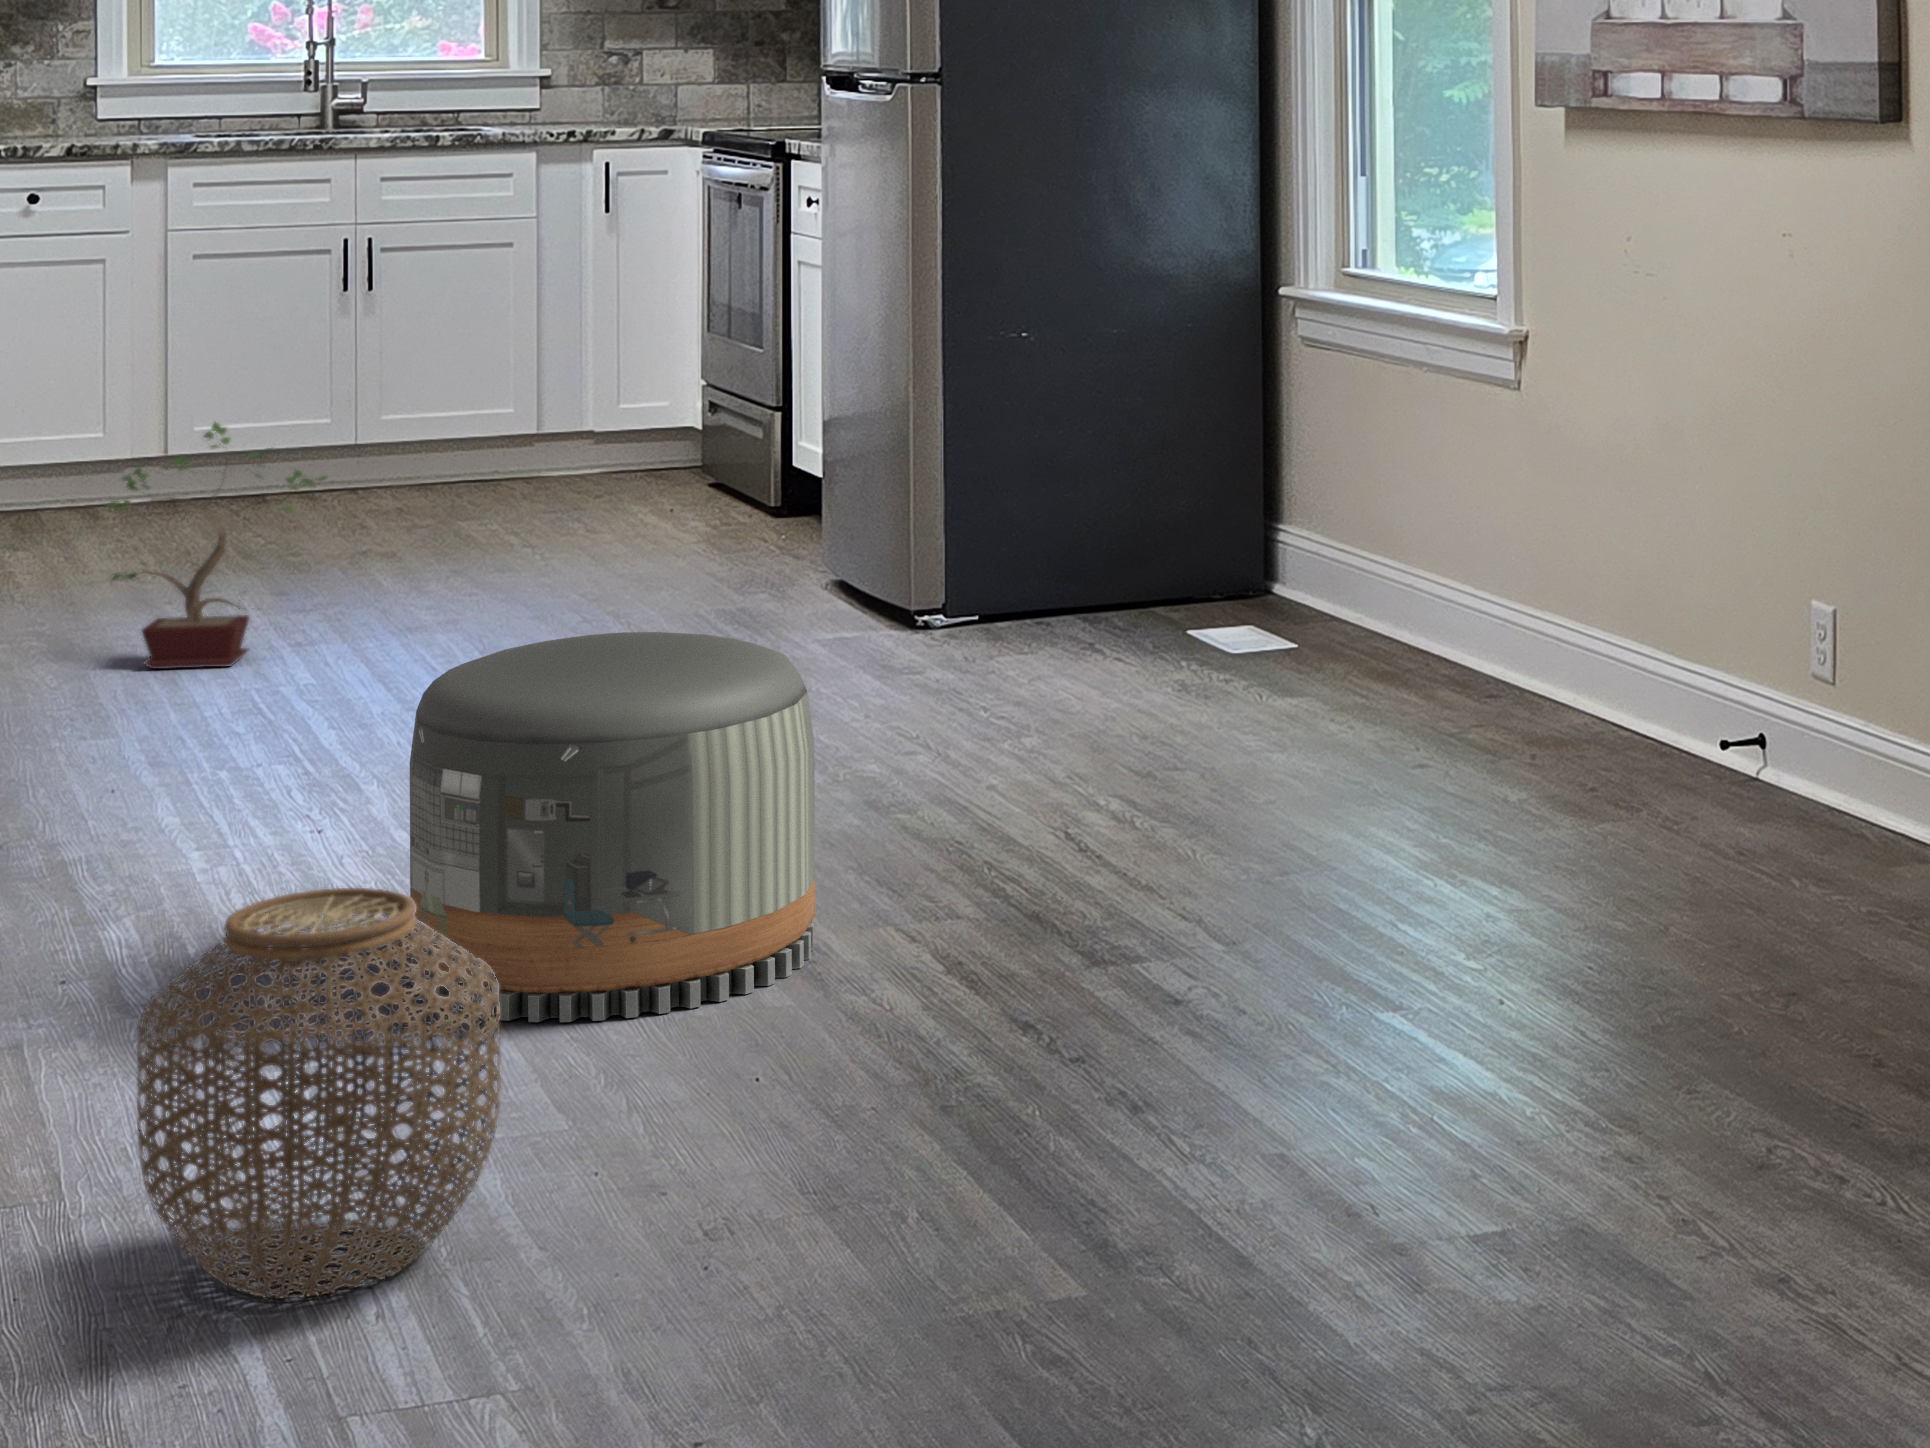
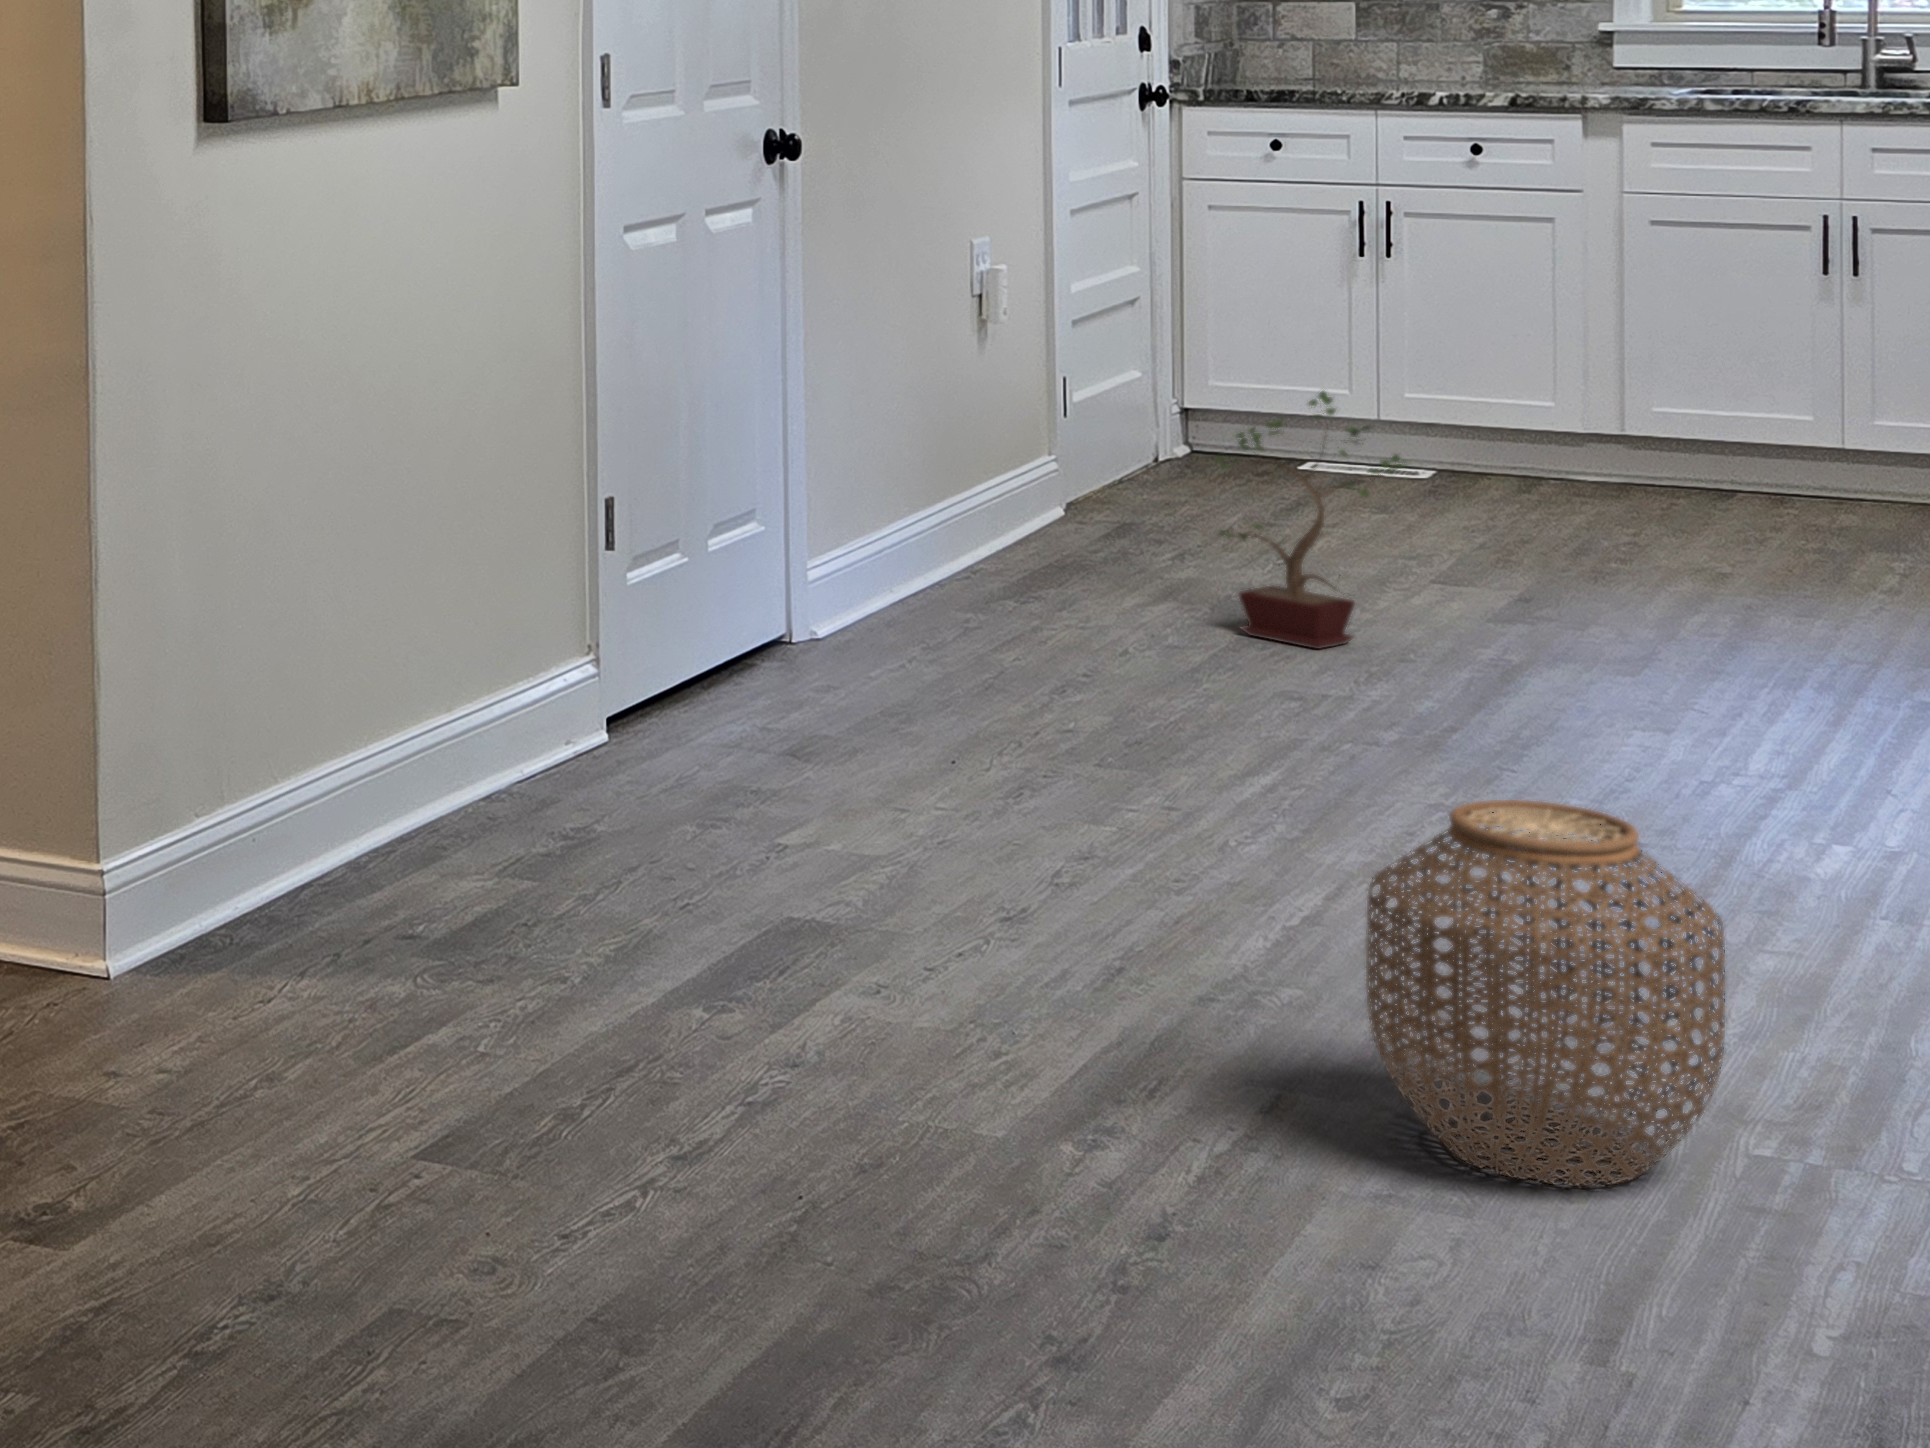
pouf: present [410,632,815,1022] -> none [784,644,1228,1073]
woven basket: present [137,888,501,1298] -> present [1366,800,1725,1186]

